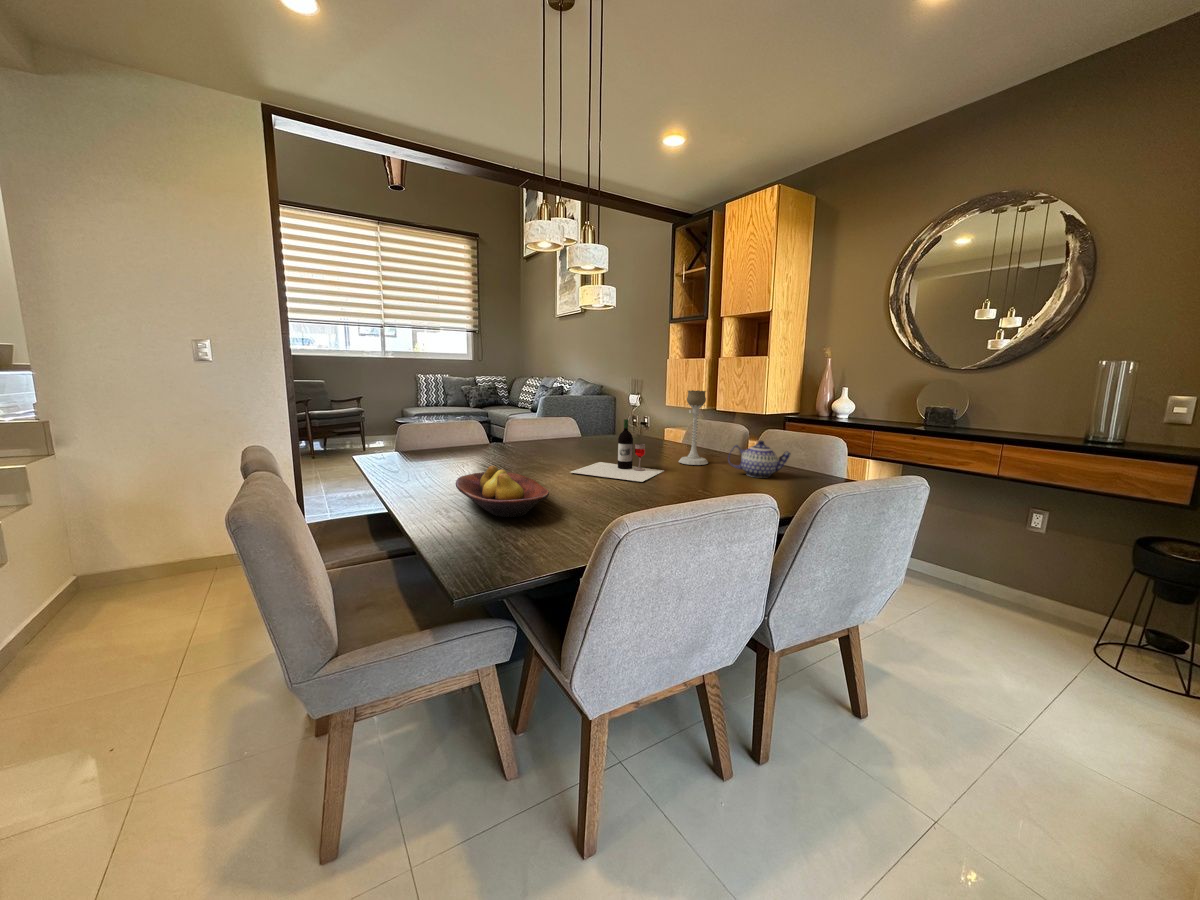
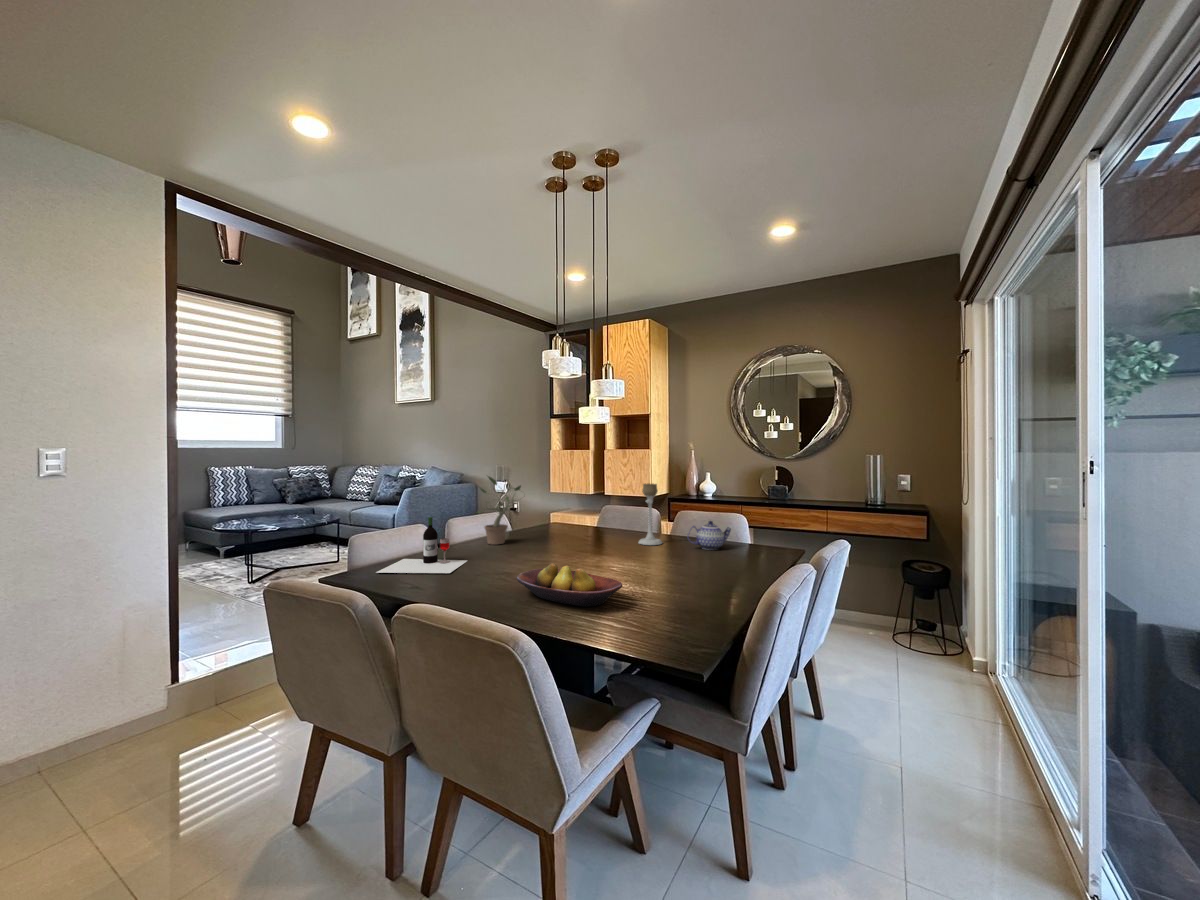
potted plant: none [511,375,572,448] -> present [477,476,521,545]
wine bottle: present [571,419,663,482] -> present [376,517,467,573]

